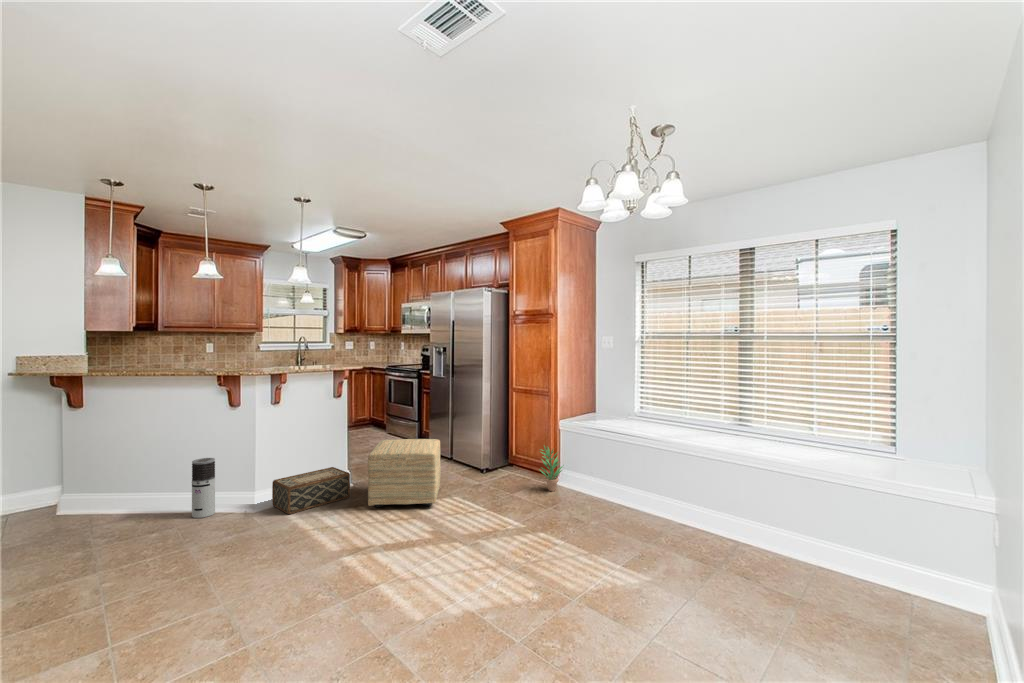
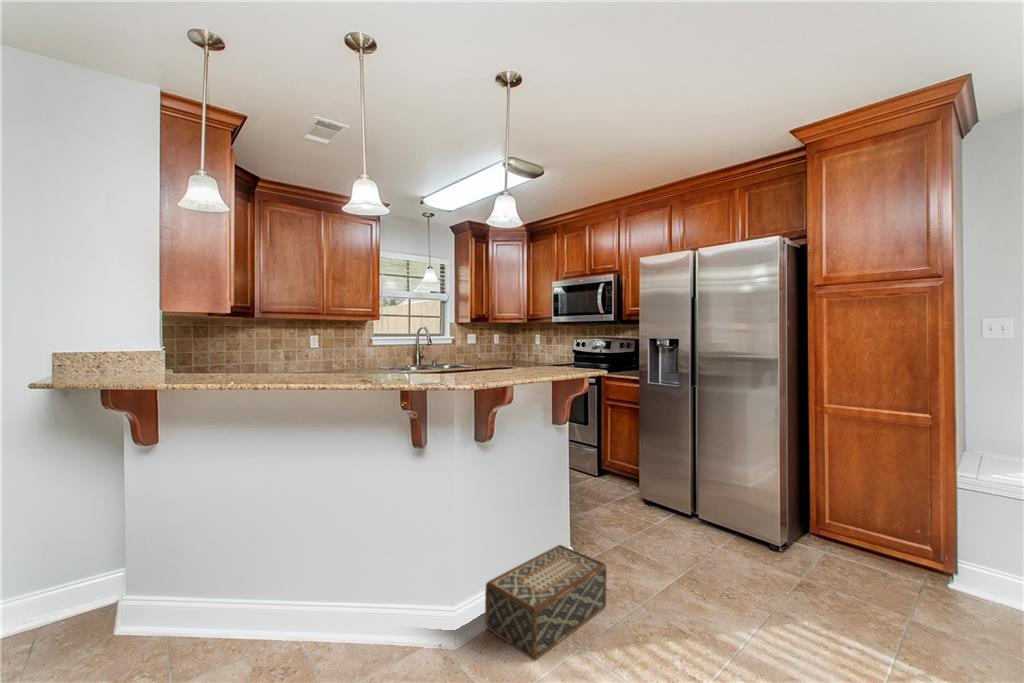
ottoman: present [368,439,441,507] -> none [639,499,804,644]
potted plant: present [540,446,563,491] -> none [924,515,985,602]
air purifier: present [192,458,215,518] -> none [355,542,393,666]

